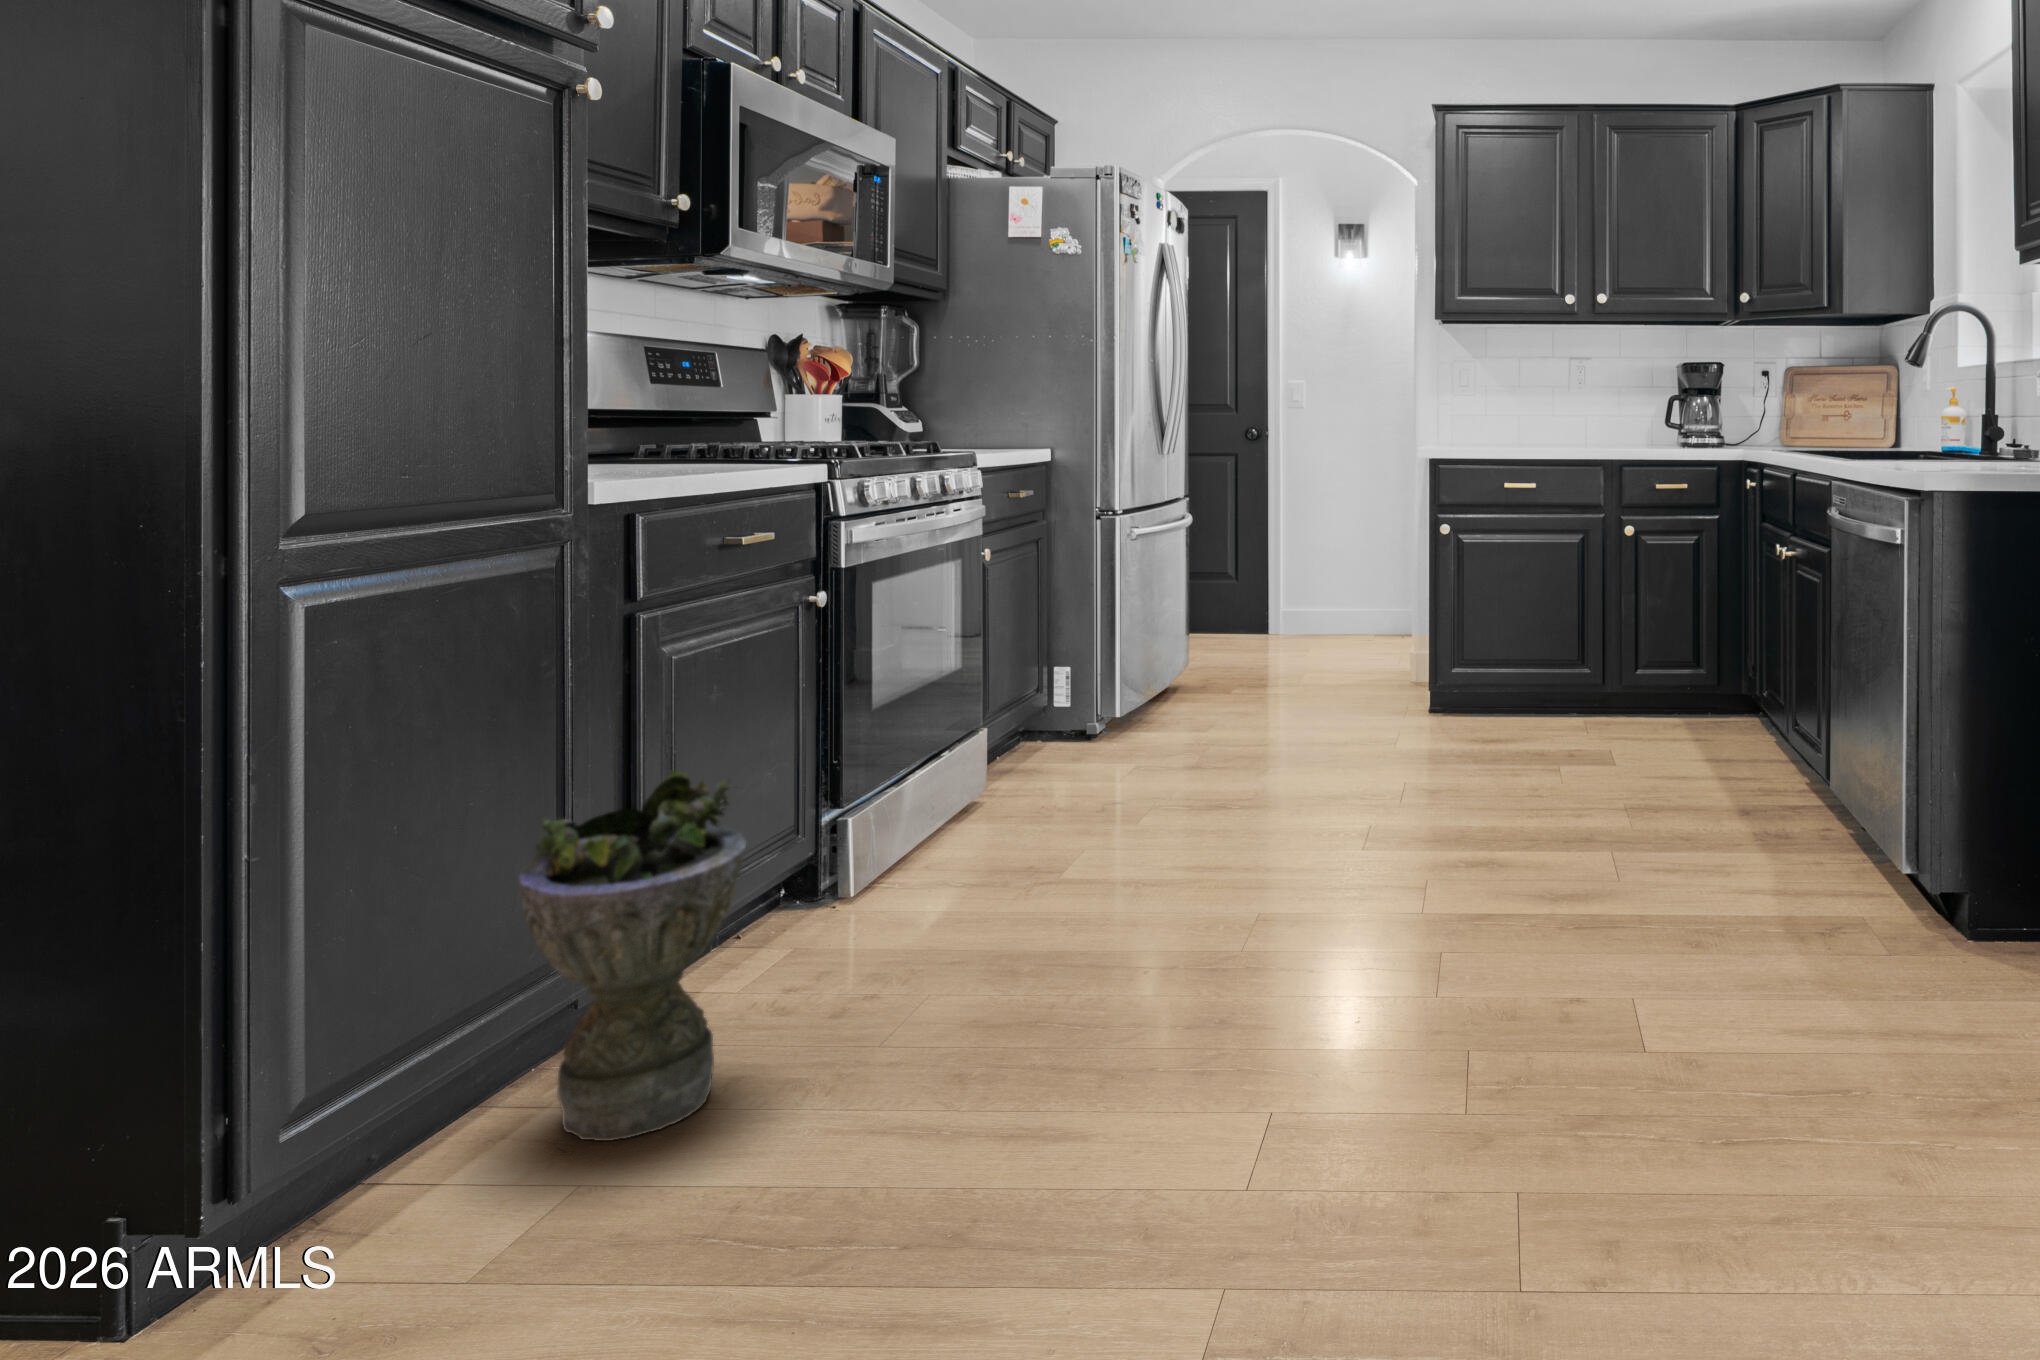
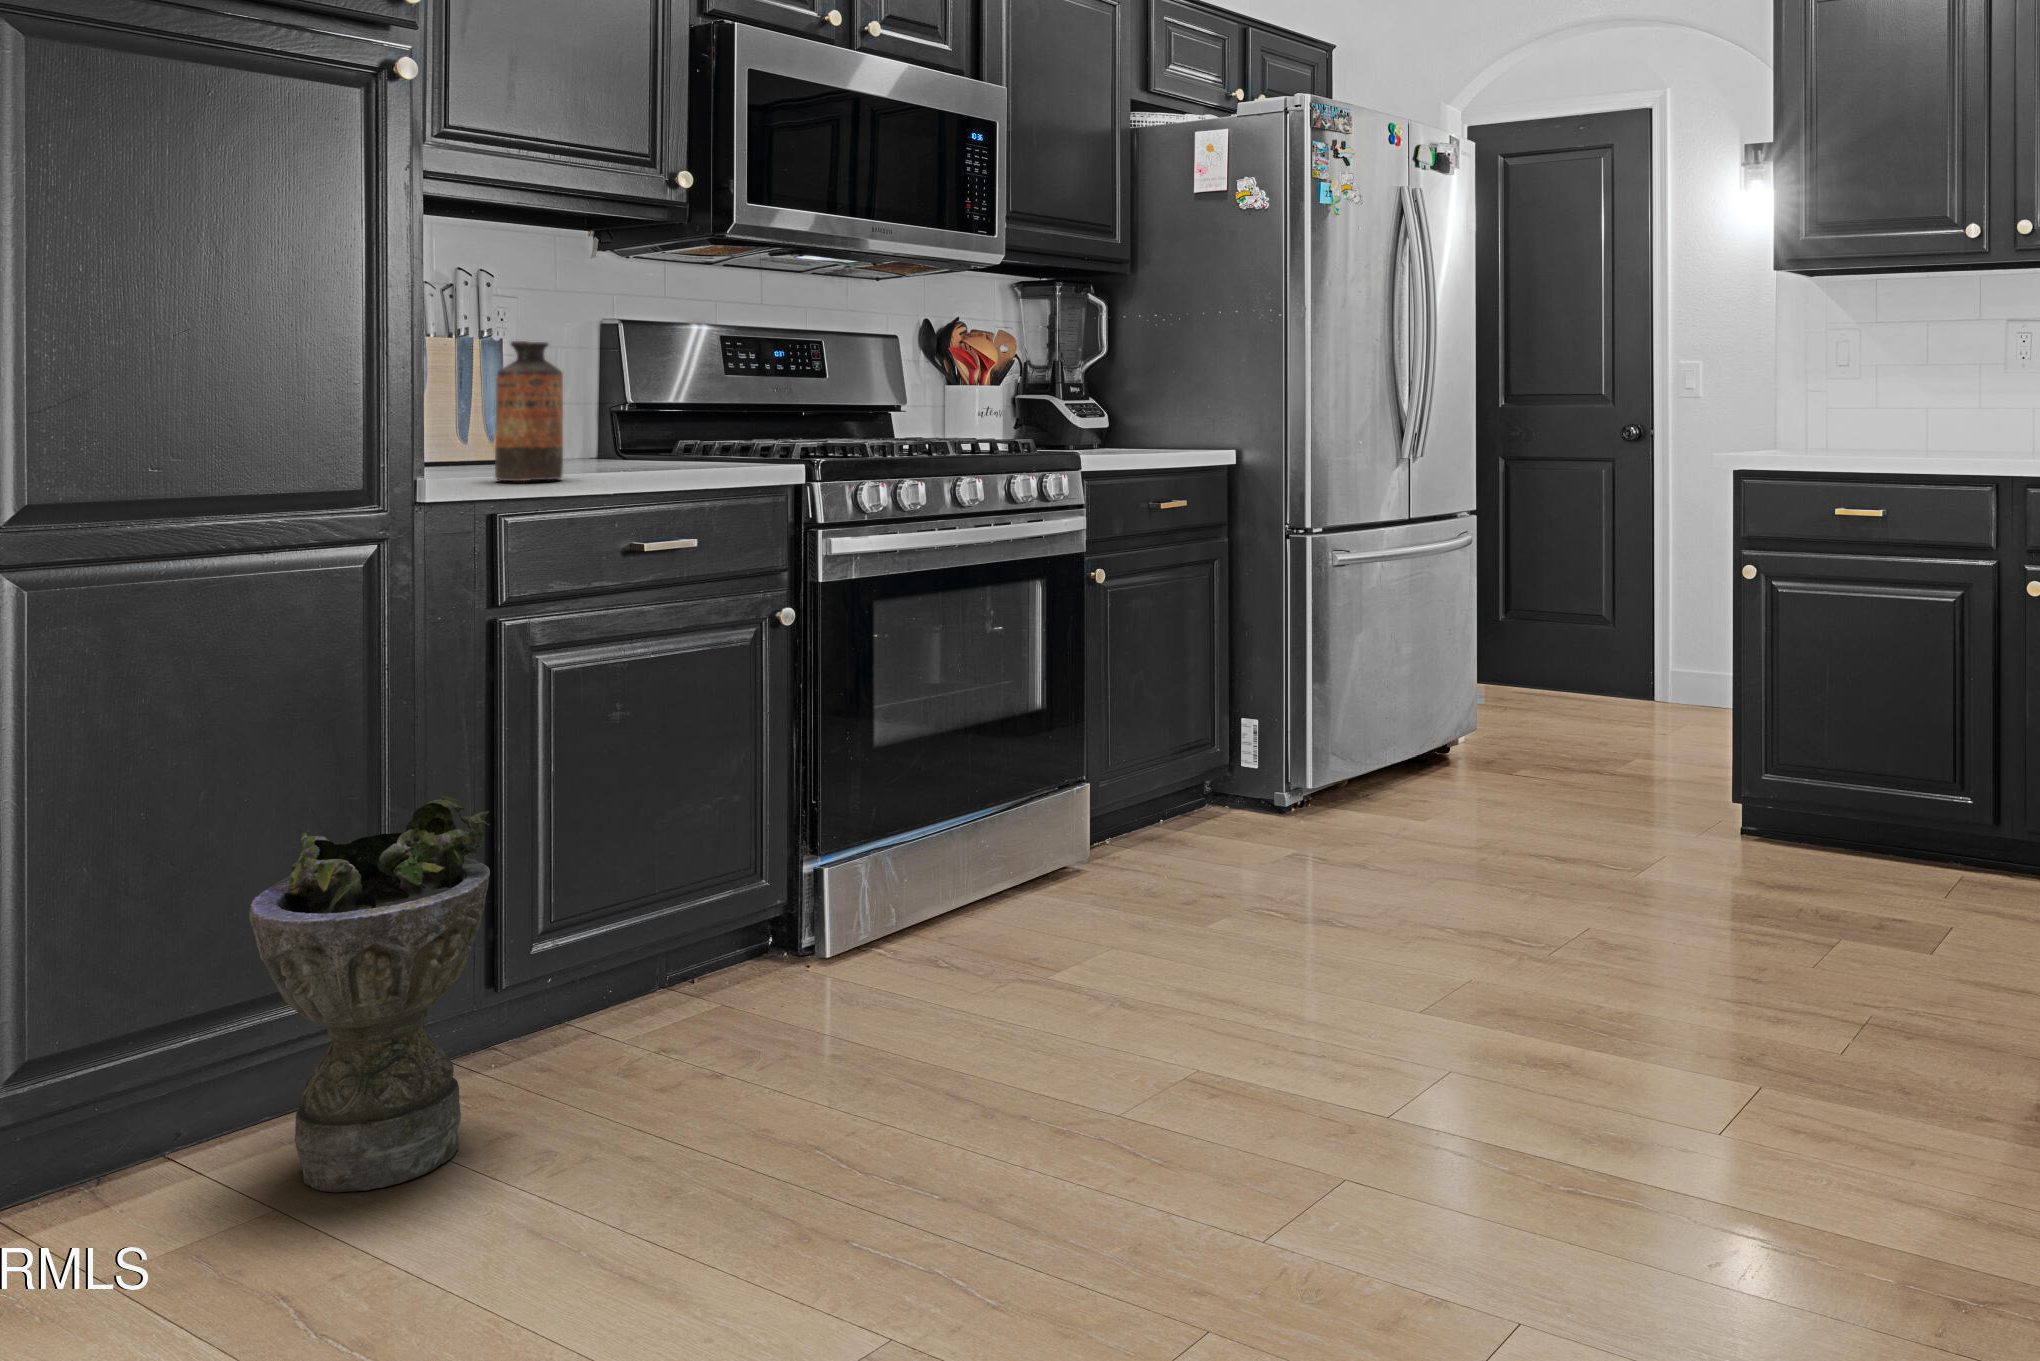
bottle: none [609,355,678,484] -> present [495,341,563,481]

